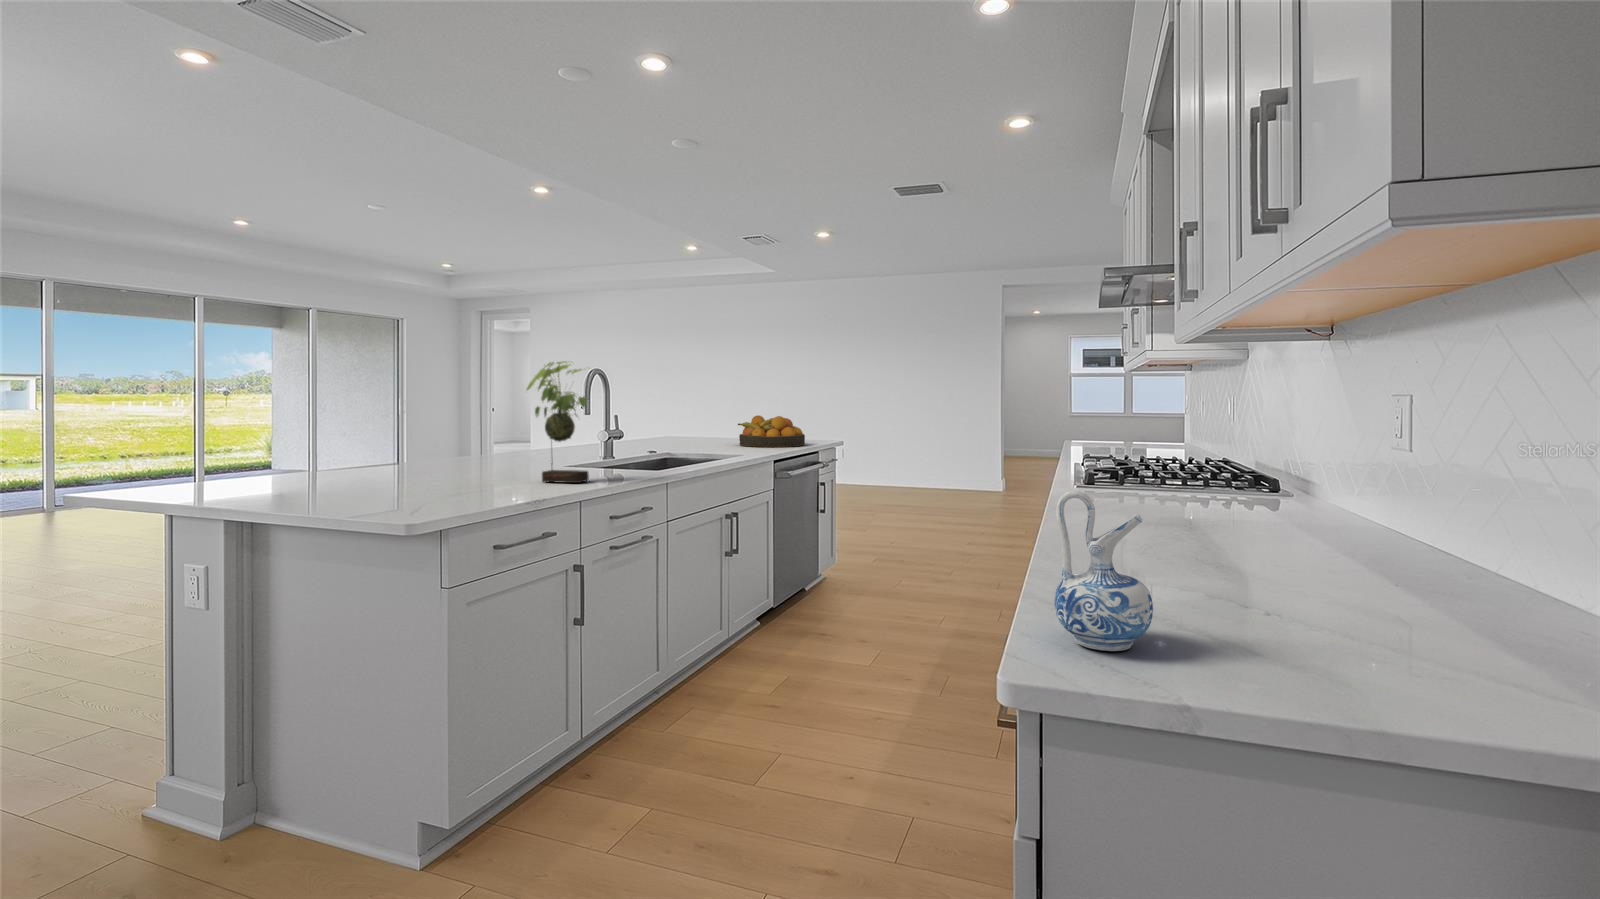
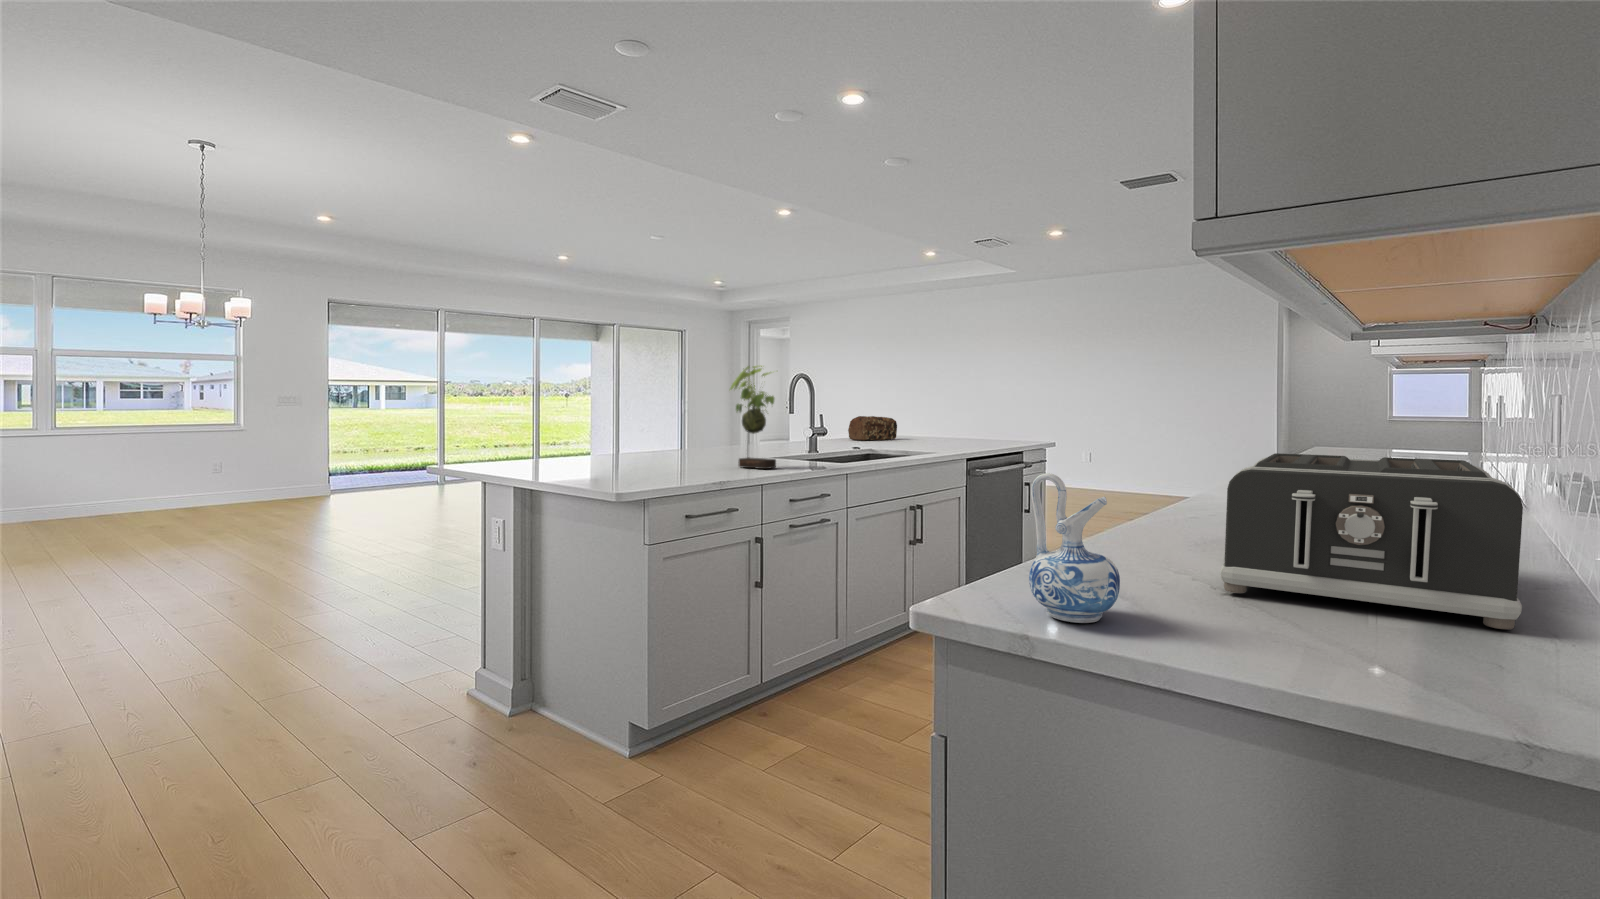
fruit bowl: present [738,415,805,447] -> none [944,417,1010,447]
bread loaf: none [628,416,682,443] -> present [848,416,897,441]
toaster: none [1163,456,1458,615] -> present [1220,453,1523,629]

